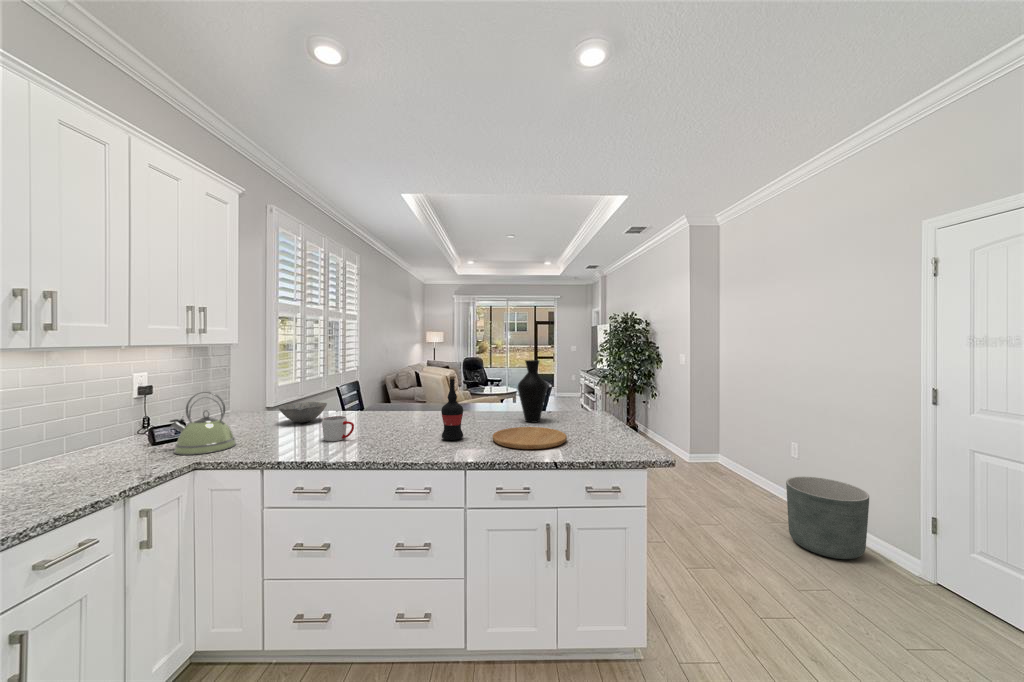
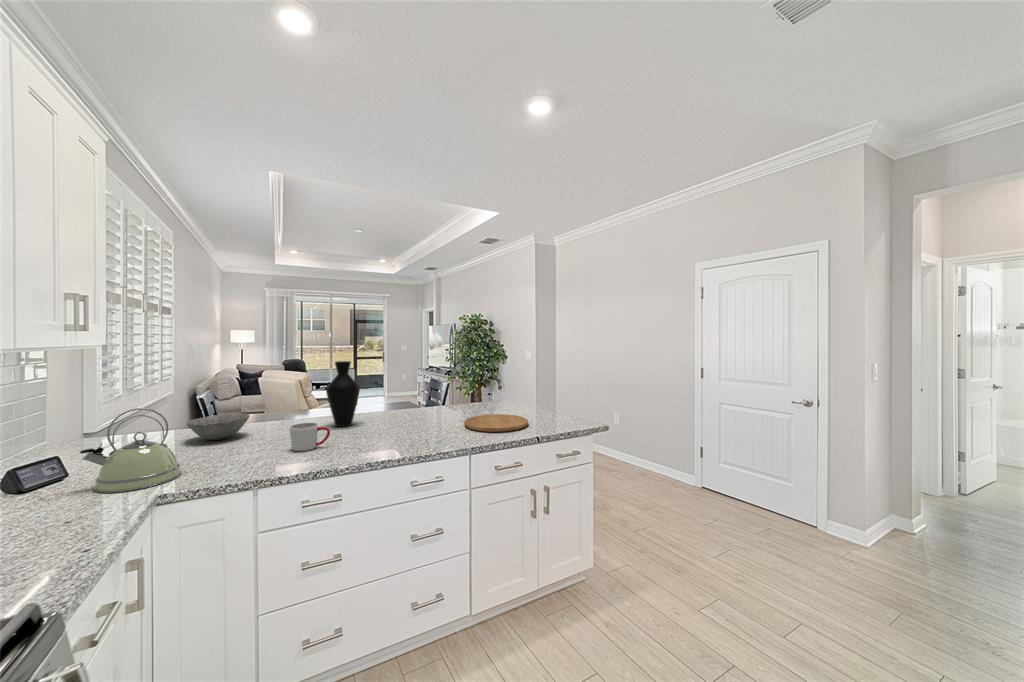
vase: present [518,360,547,423] -> present [326,361,360,427]
wine bottle: present [441,376,463,440] -> none [419,373,440,433]
planter: present [786,477,869,559] -> none [621,433,668,485]

